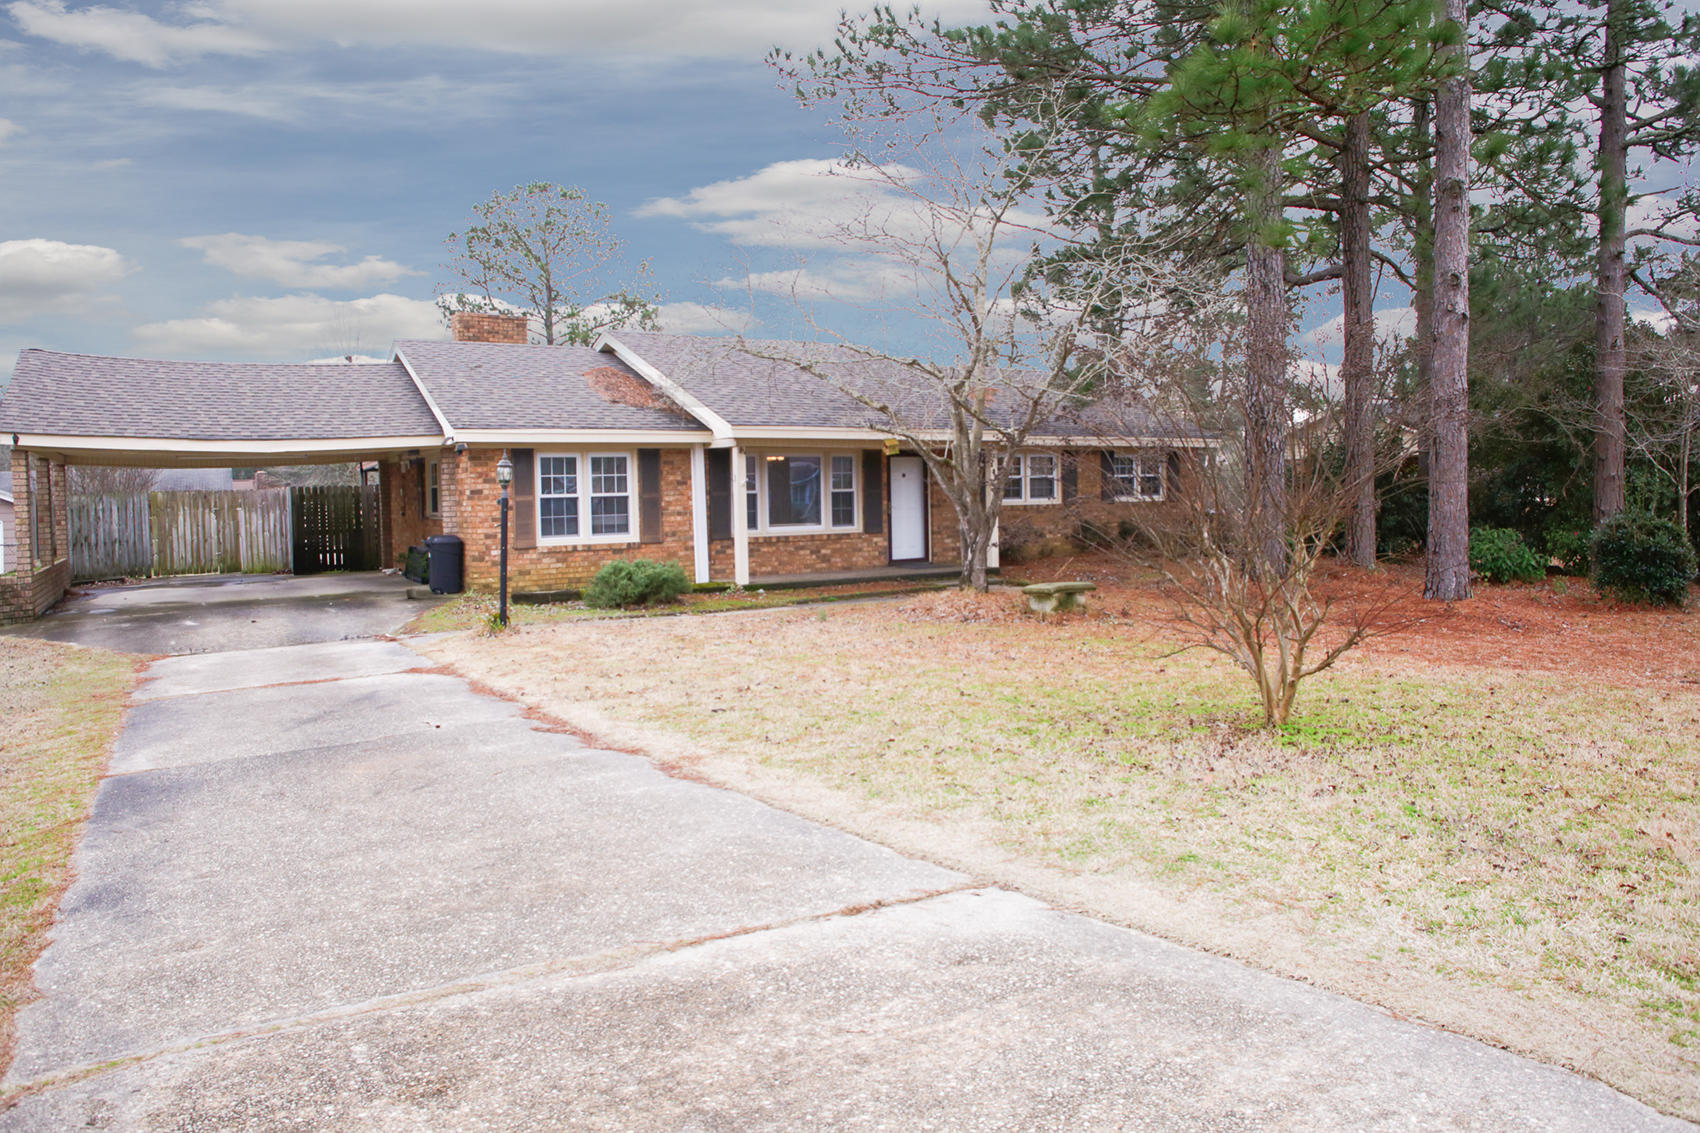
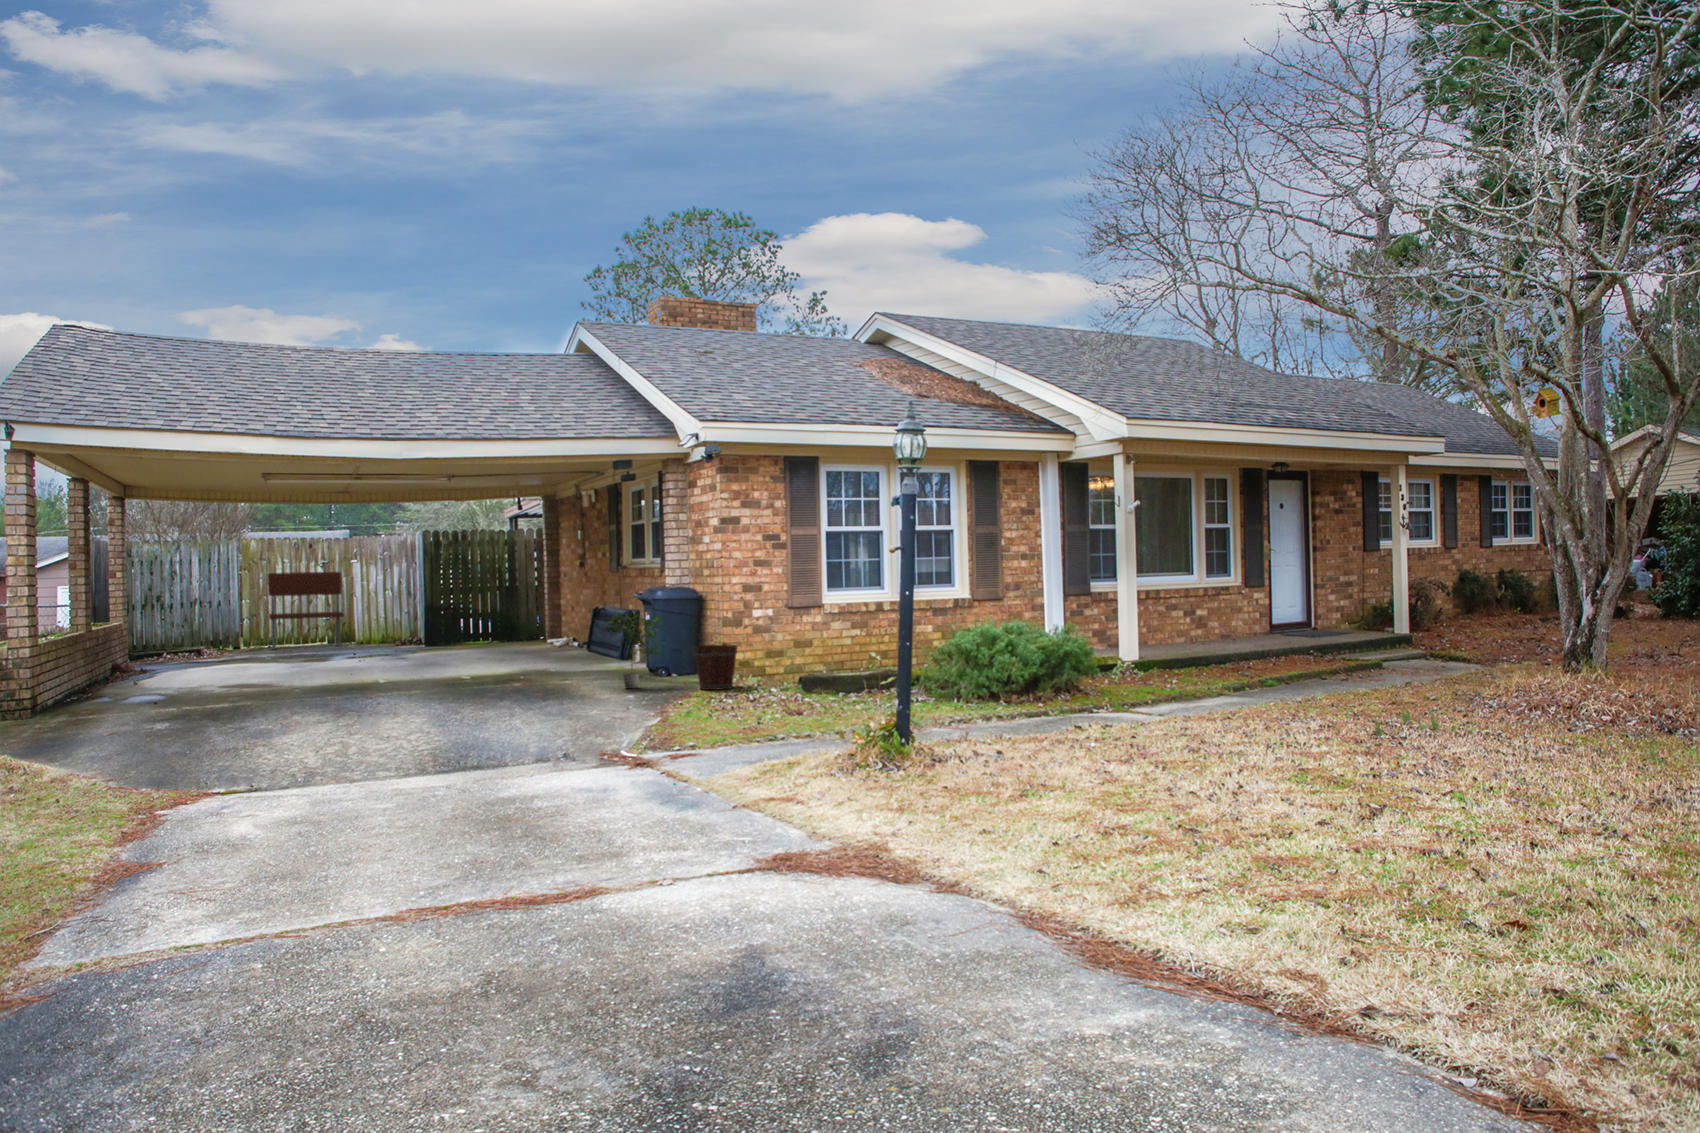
bench: none [172,518,231,576] -> present [268,572,344,649]
bucket: none [448,570,476,599] -> present [693,643,737,690]

